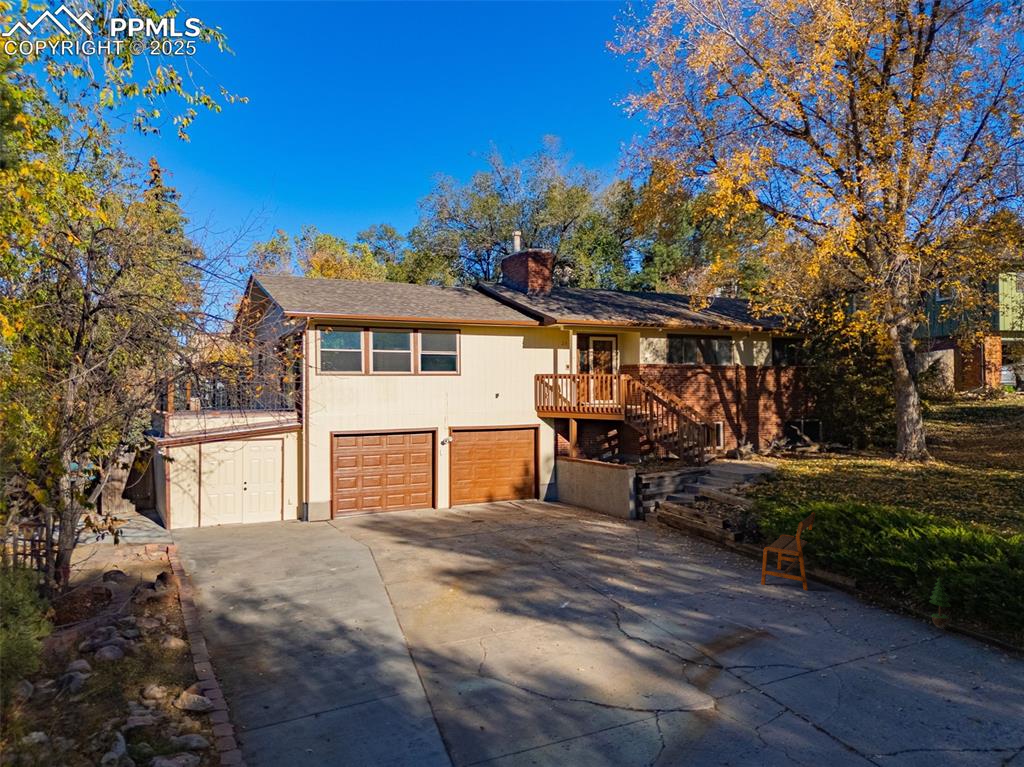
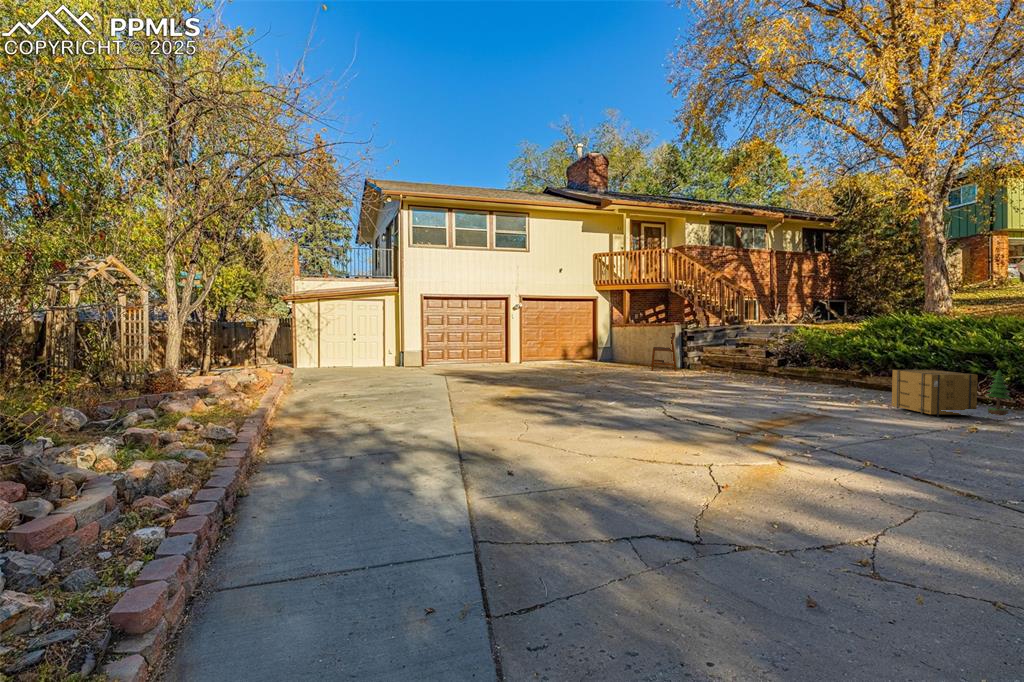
bench: present [761,512,815,591] -> present [651,333,677,371]
cardboard box: none [846,563,923,622] -> present [892,370,978,418]

